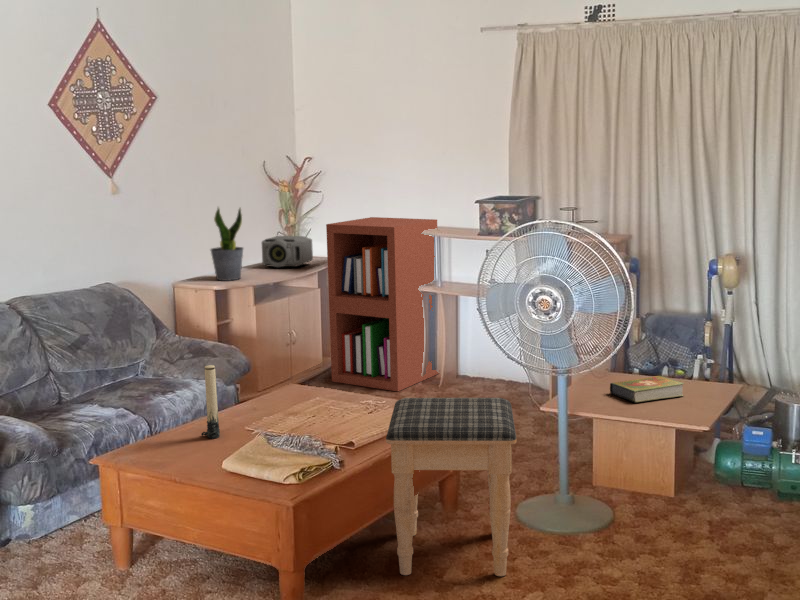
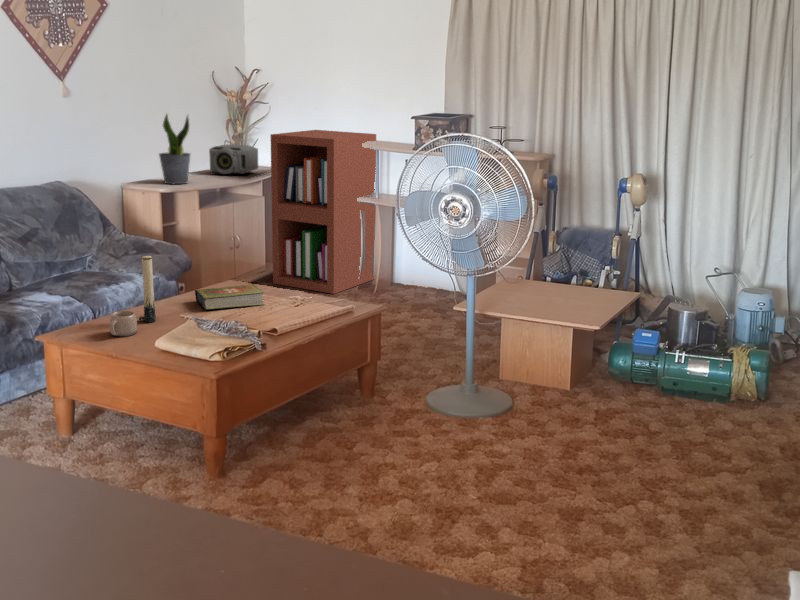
book: present [610,376,684,402] -> present [195,284,264,310]
footstool: present [386,398,516,576] -> none [304,292,422,450]
mug: none [171,427,201,456] -> present [110,311,137,336]

